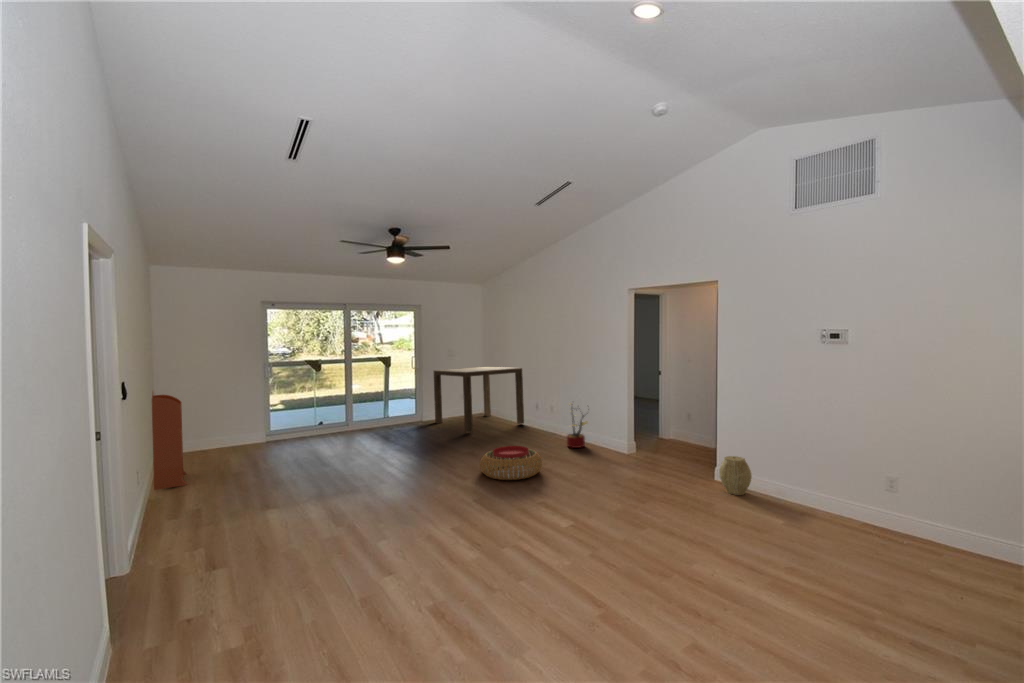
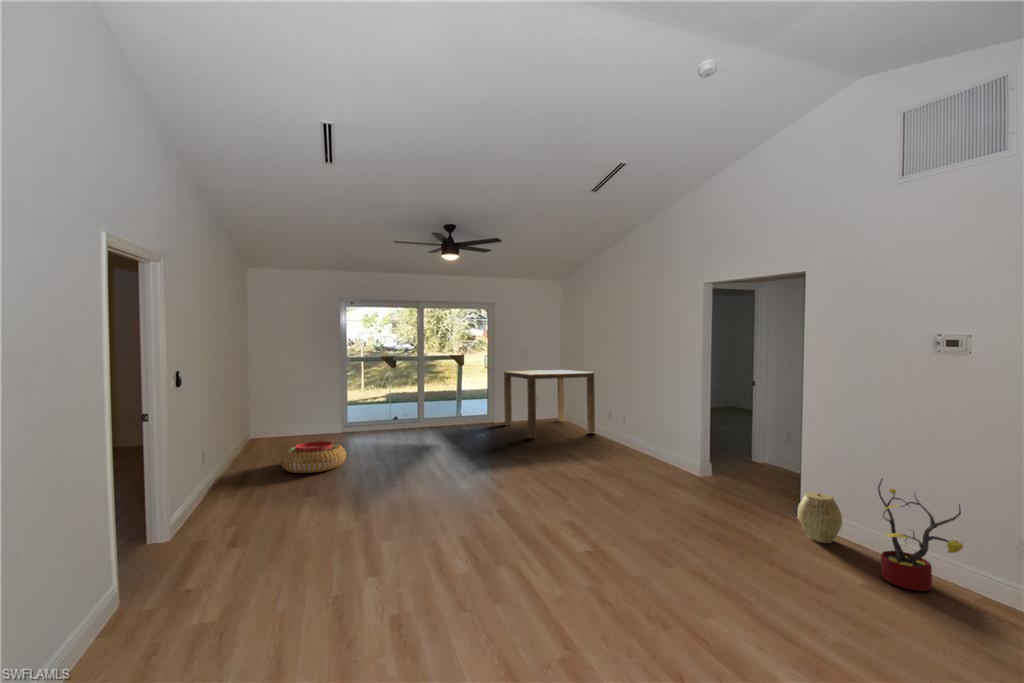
bookcase: present [152,390,187,490] -> none [234,379,267,468]
decorative plant: present [567,404,587,448] -> present [878,479,963,591]
pouf: present [480,446,542,480] -> present [281,441,346,473]

